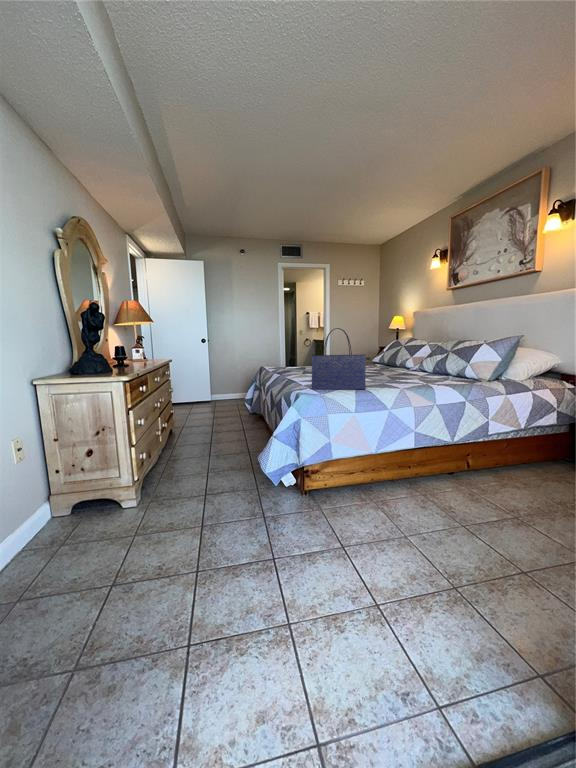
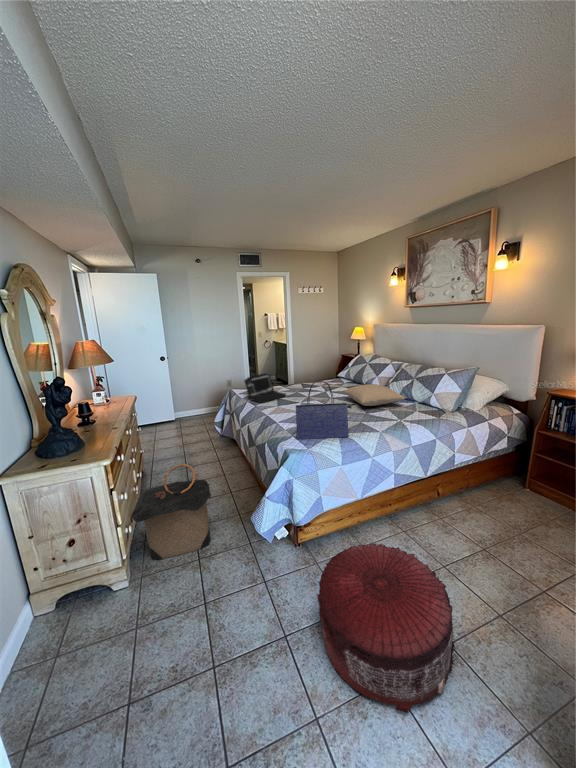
laptop: none [272,349,314,373] -> present [245,374,286,403]
pillow: none [373,356,438,376] -> present [344,384,406,406]
laundry hamper: none [145,404,223,493] -> present [131,464,211,560]
pouf: none [309,481,459,631] -> present [317,543,455,713]

